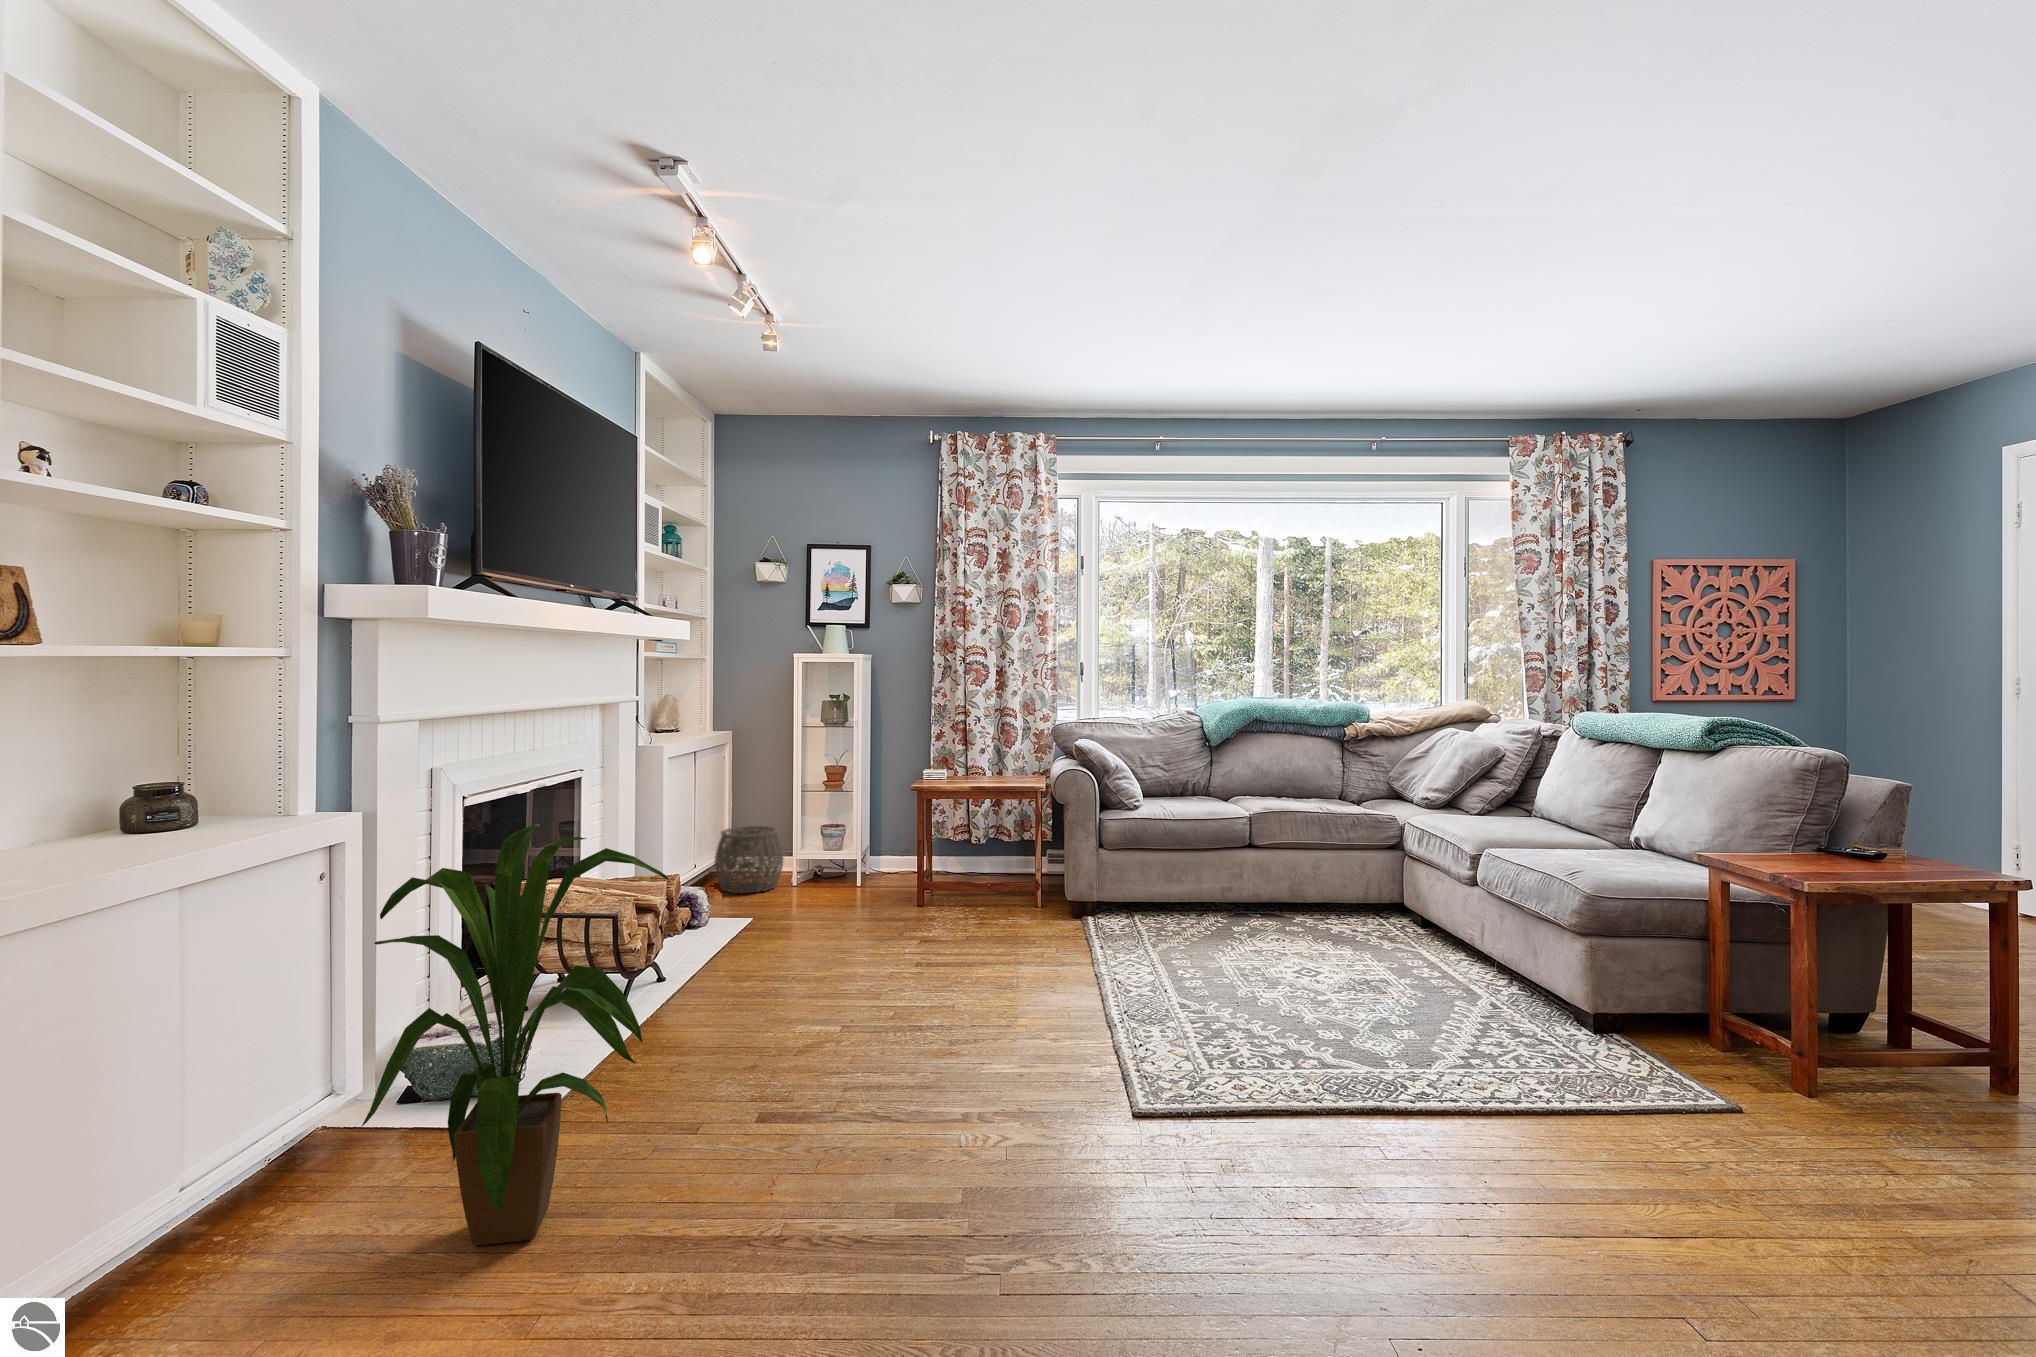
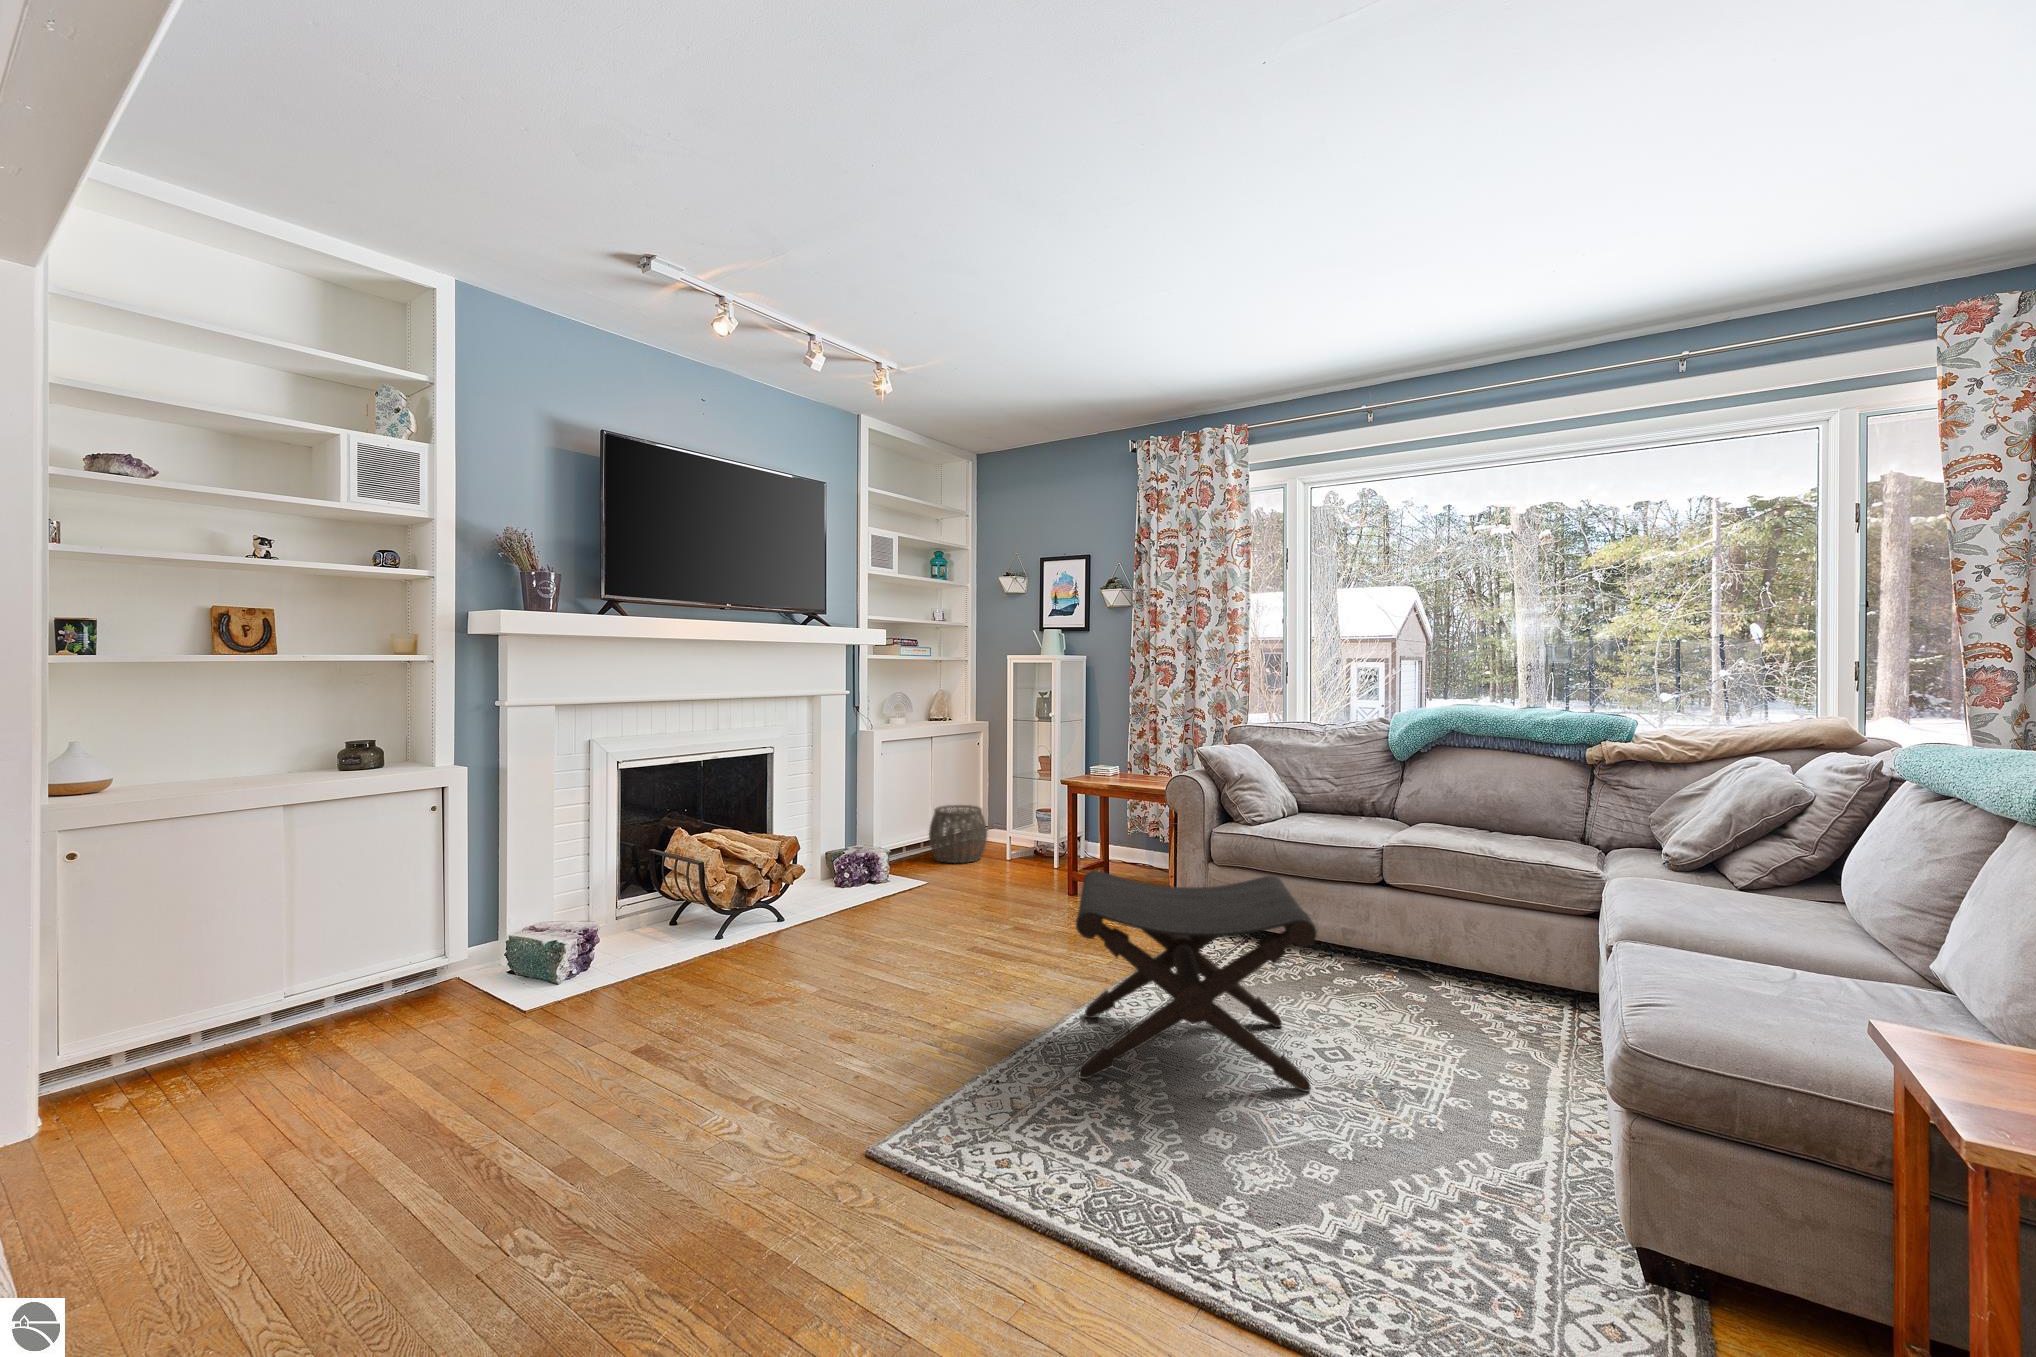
house plant: present [362,824,669,1246] -> none [197,756,464,1079]
footstool: none [1133,843,1356,1023] -> present [1076,870,1317,1092]

